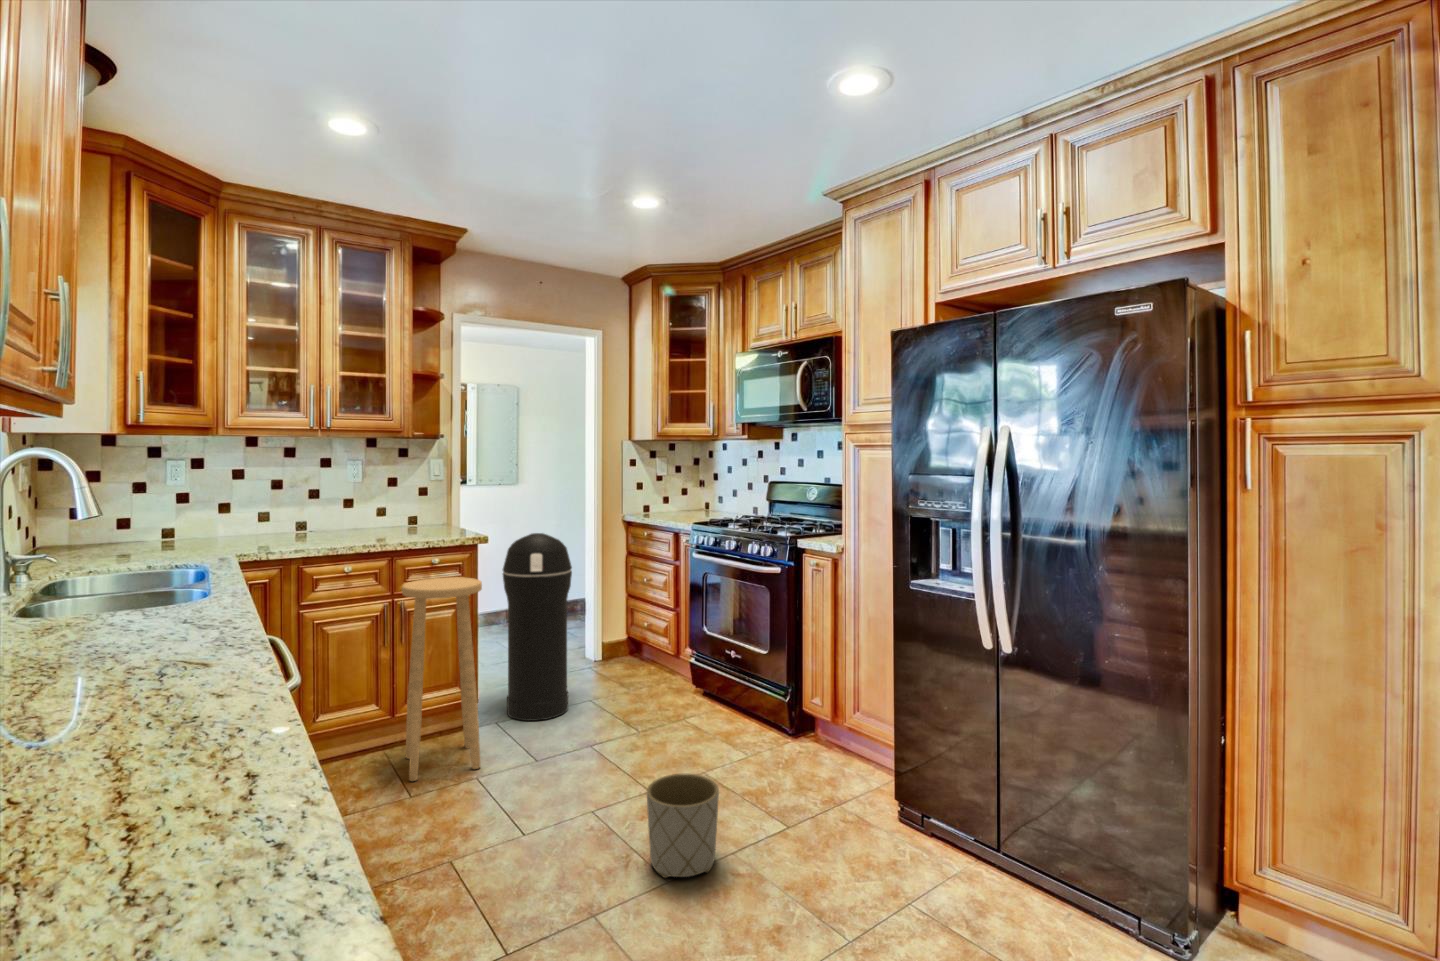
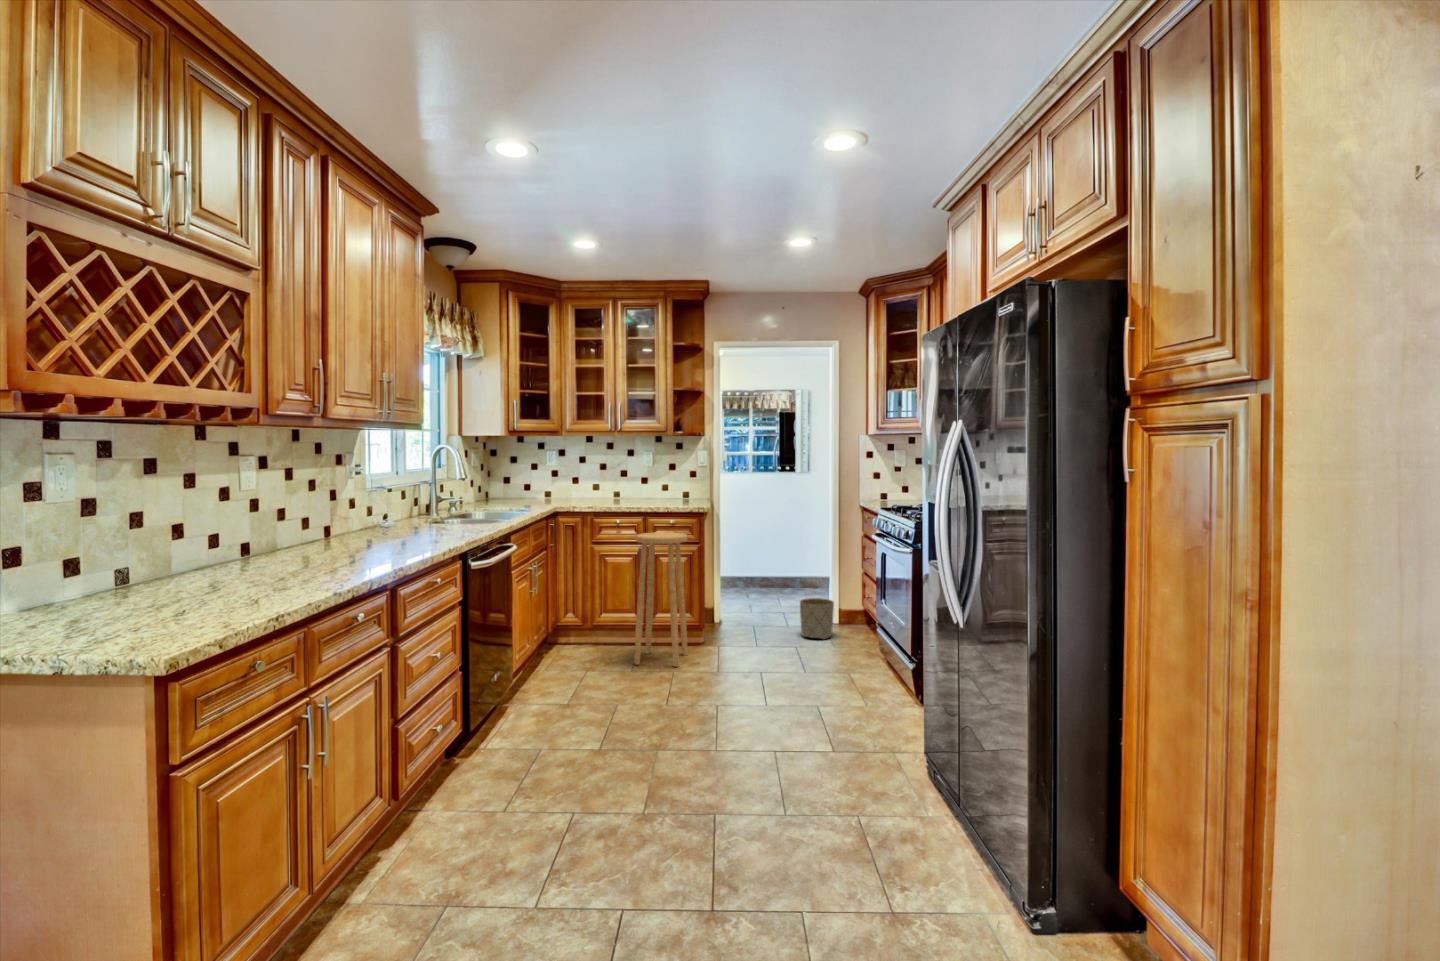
trash can: present [503,533,572,721] -> none [725,506,778,650]
planter: present [647,773,719,878] -> present [800,598,834,639]

